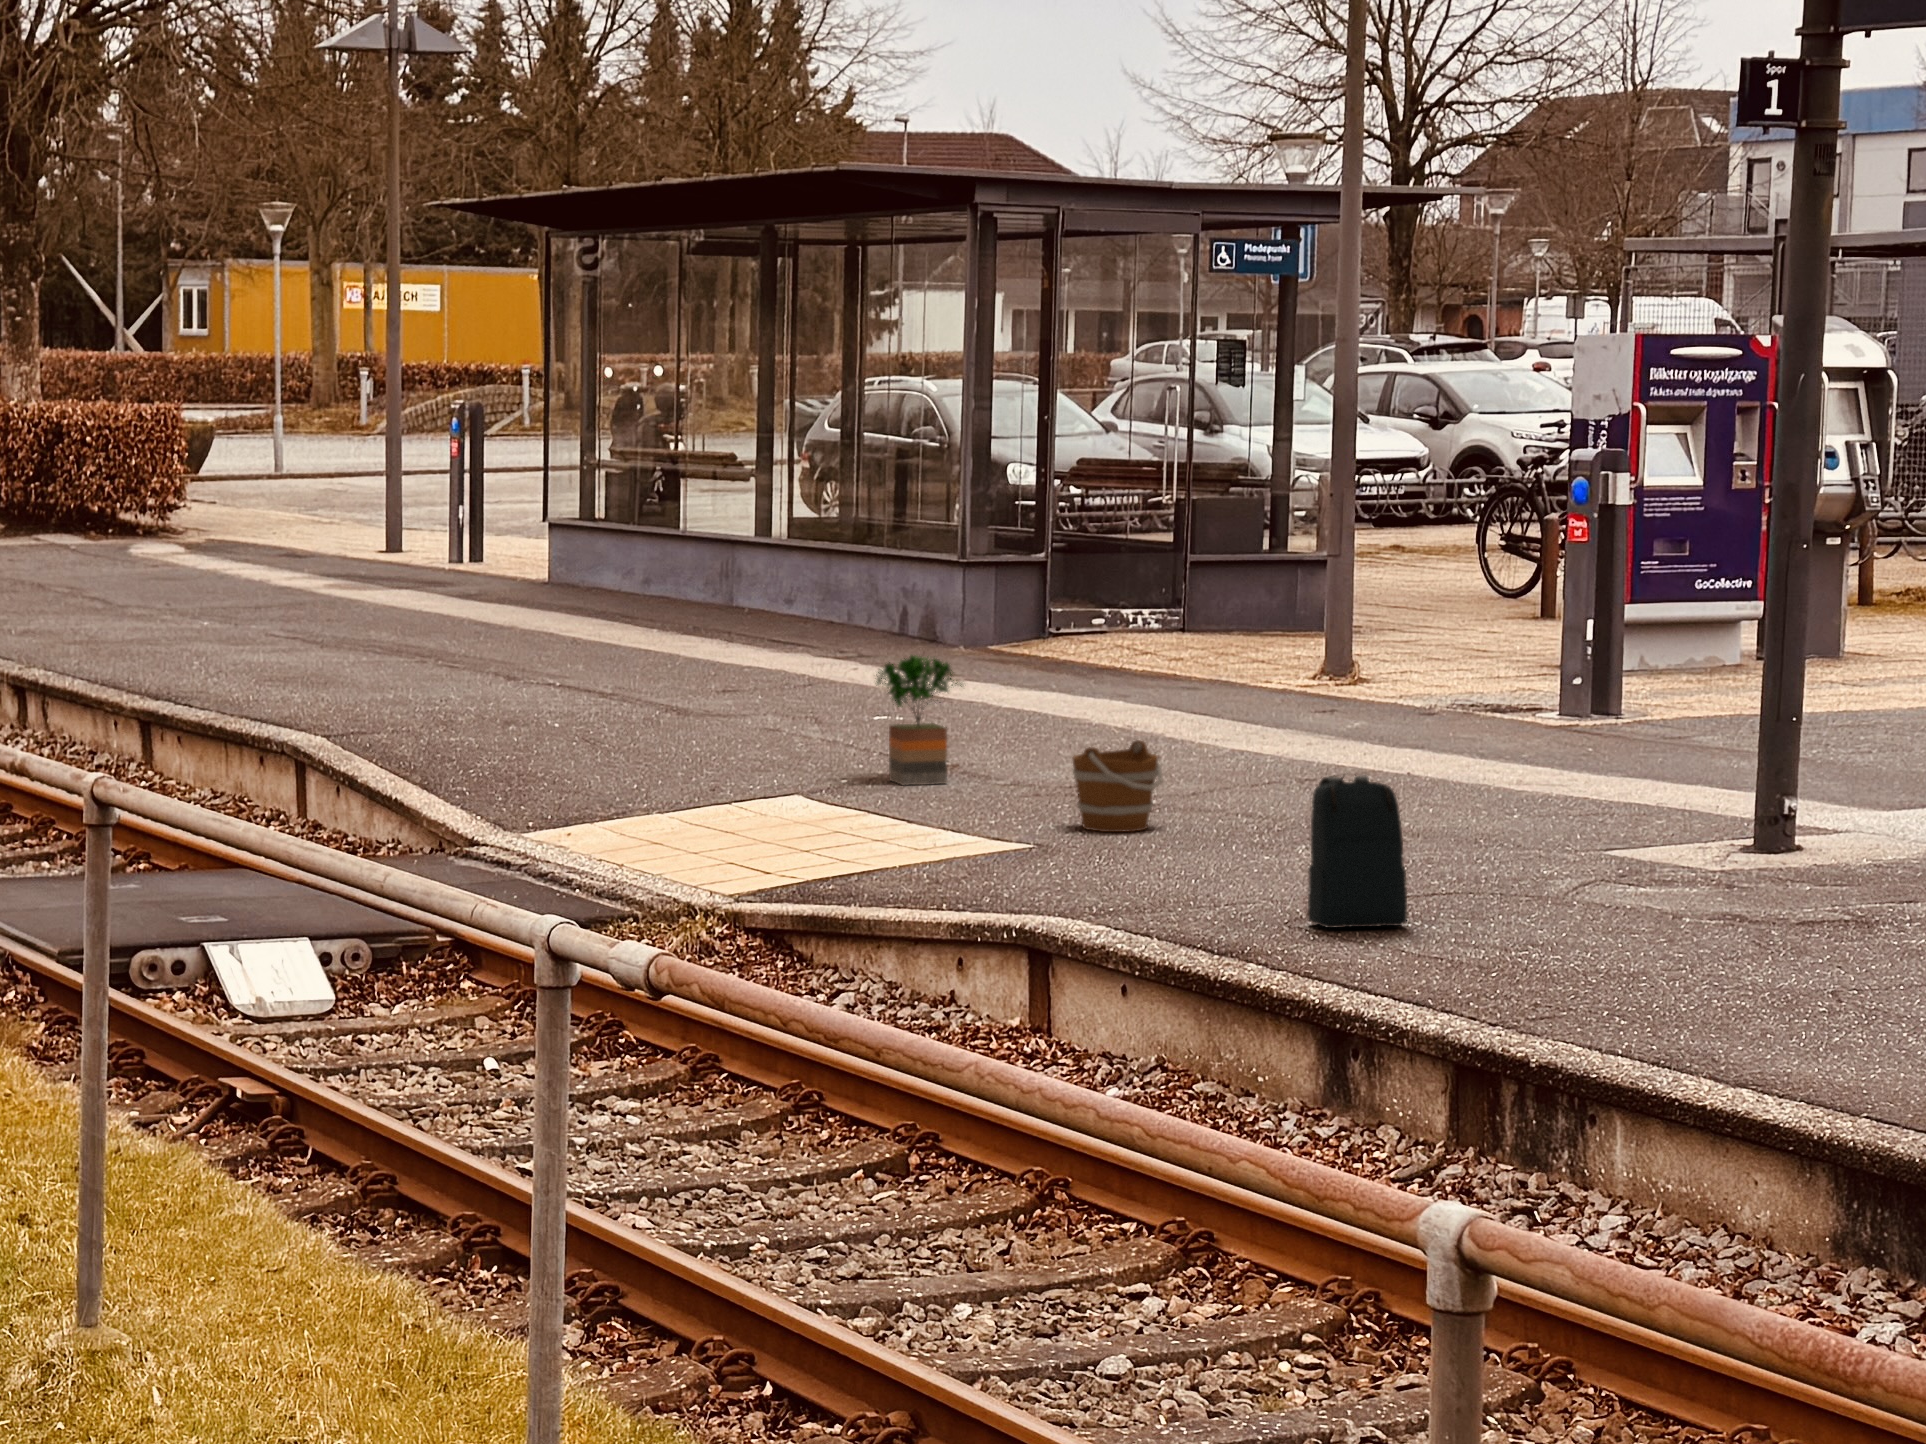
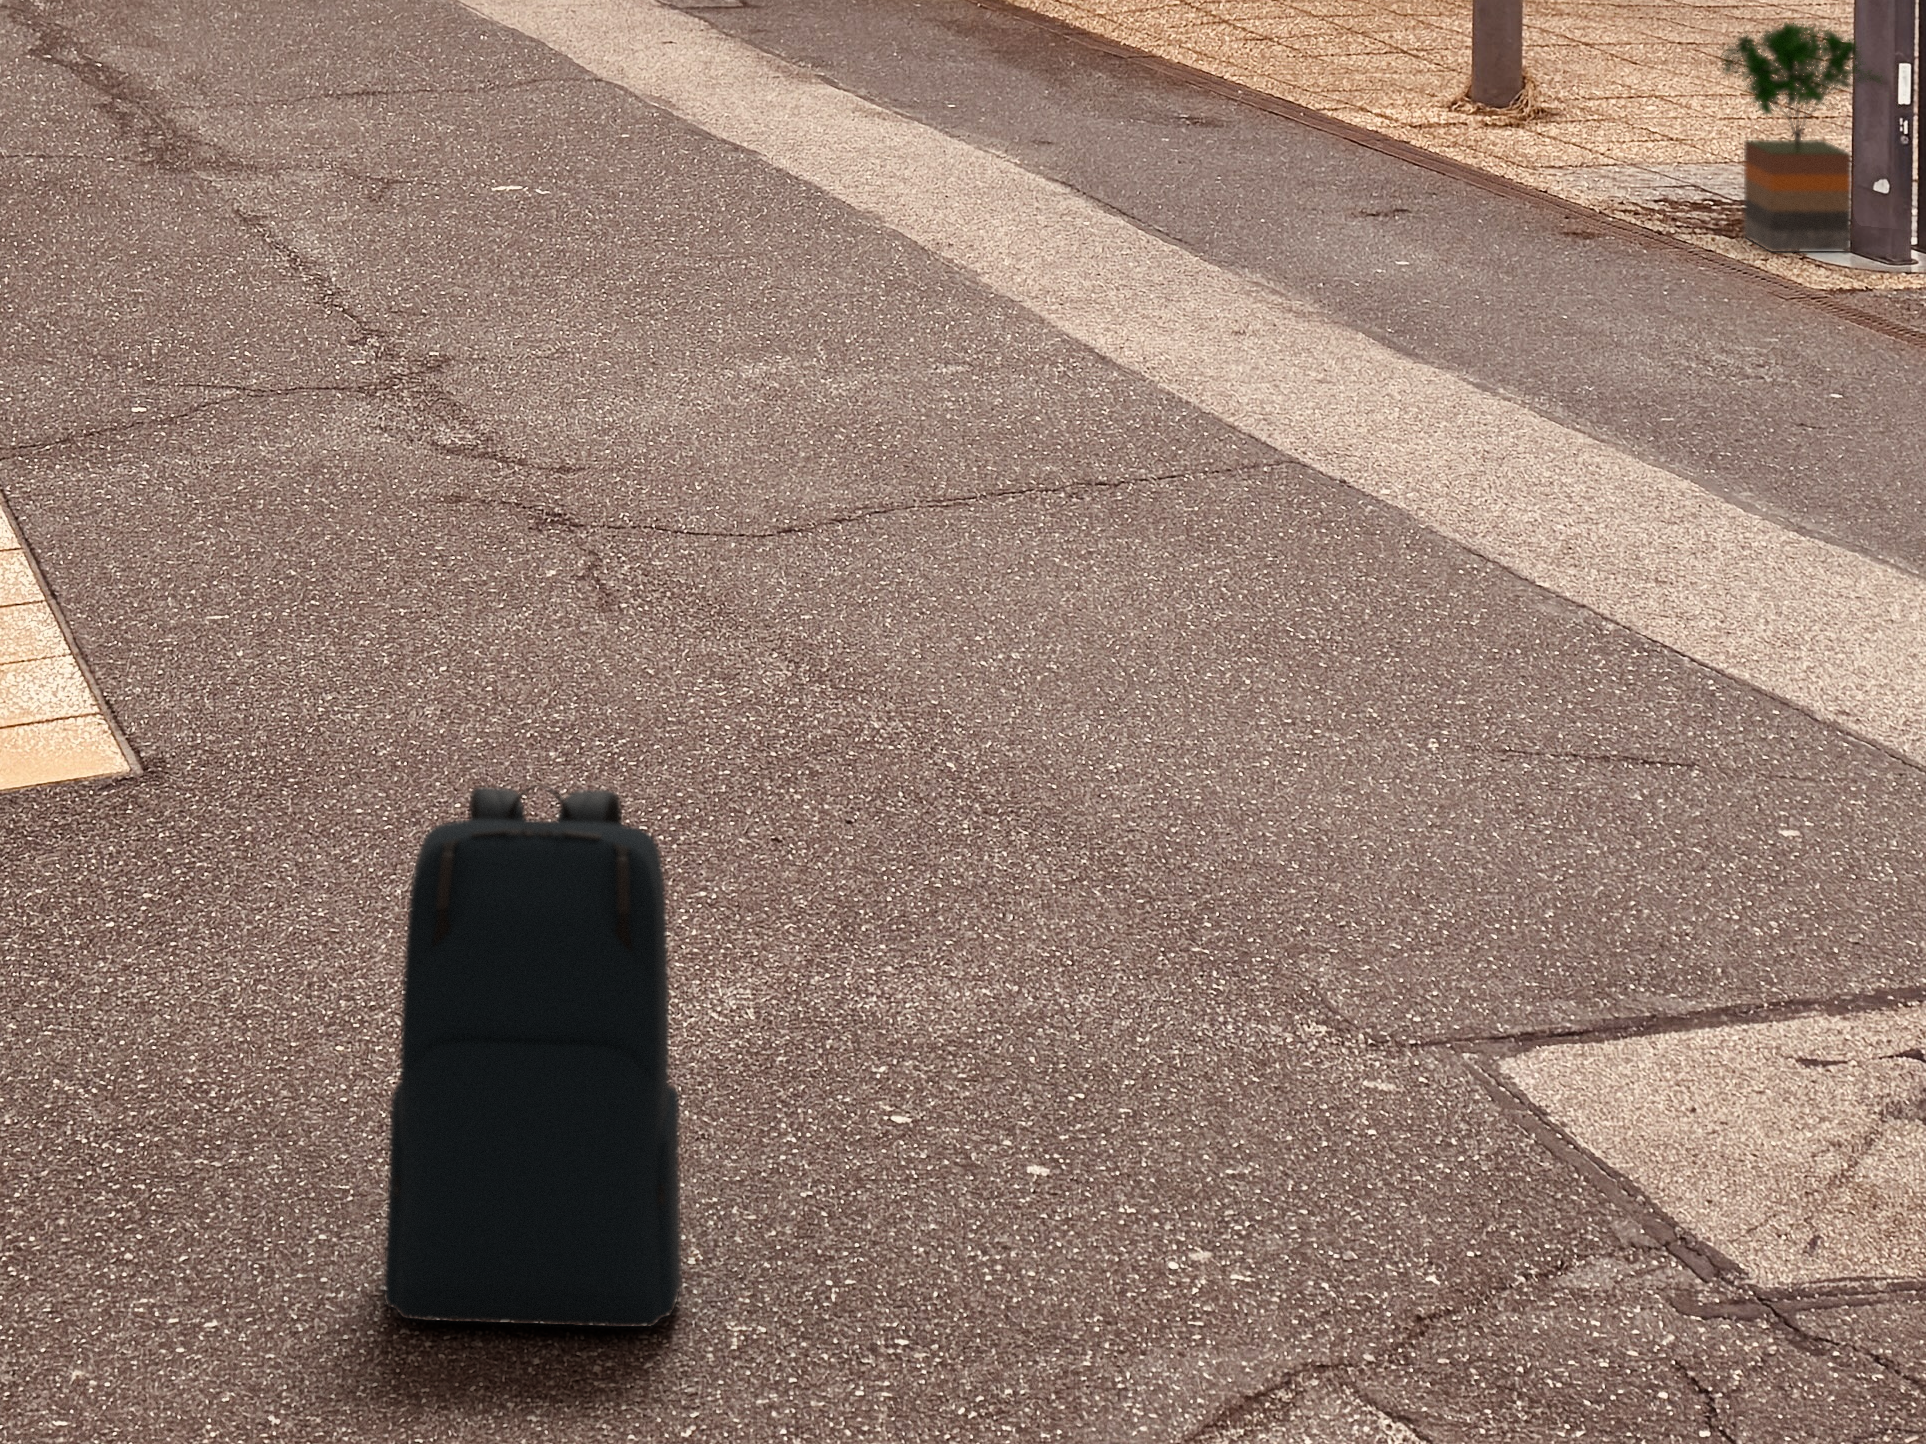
potted tree: present [876,655,962,786] -> present [1720,21,1882,252]
bucket: present [1073,740,1163,832] -> none [457,379,672,609]

